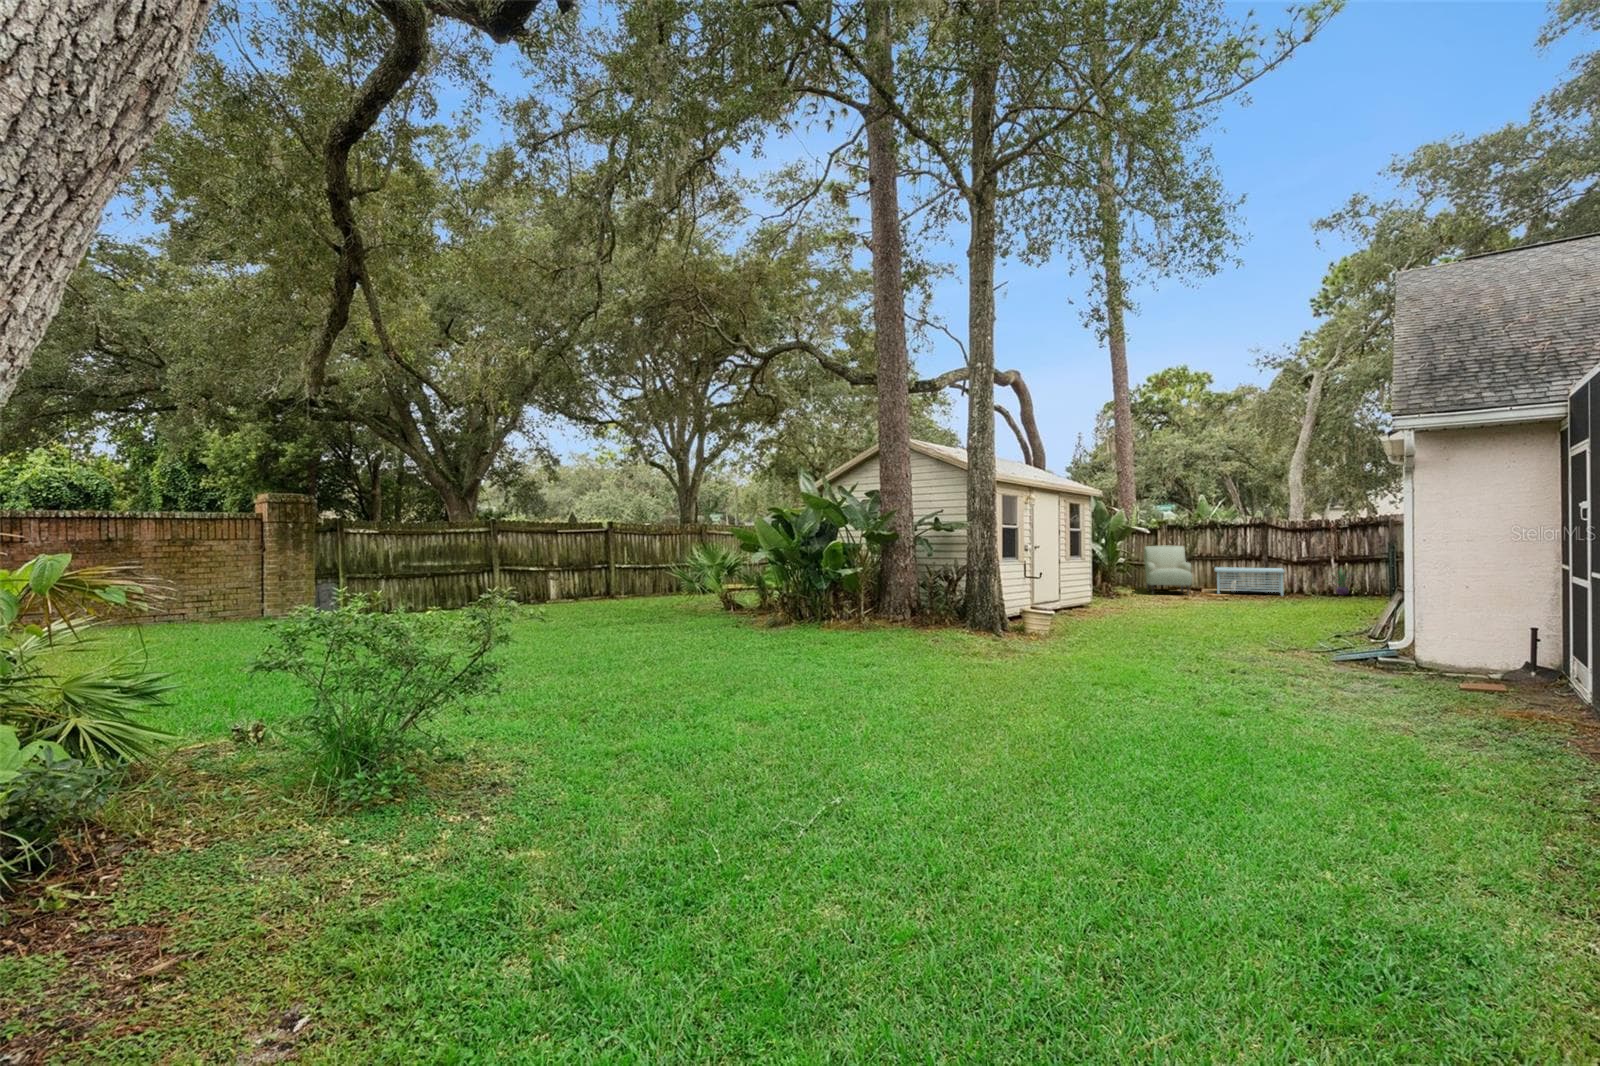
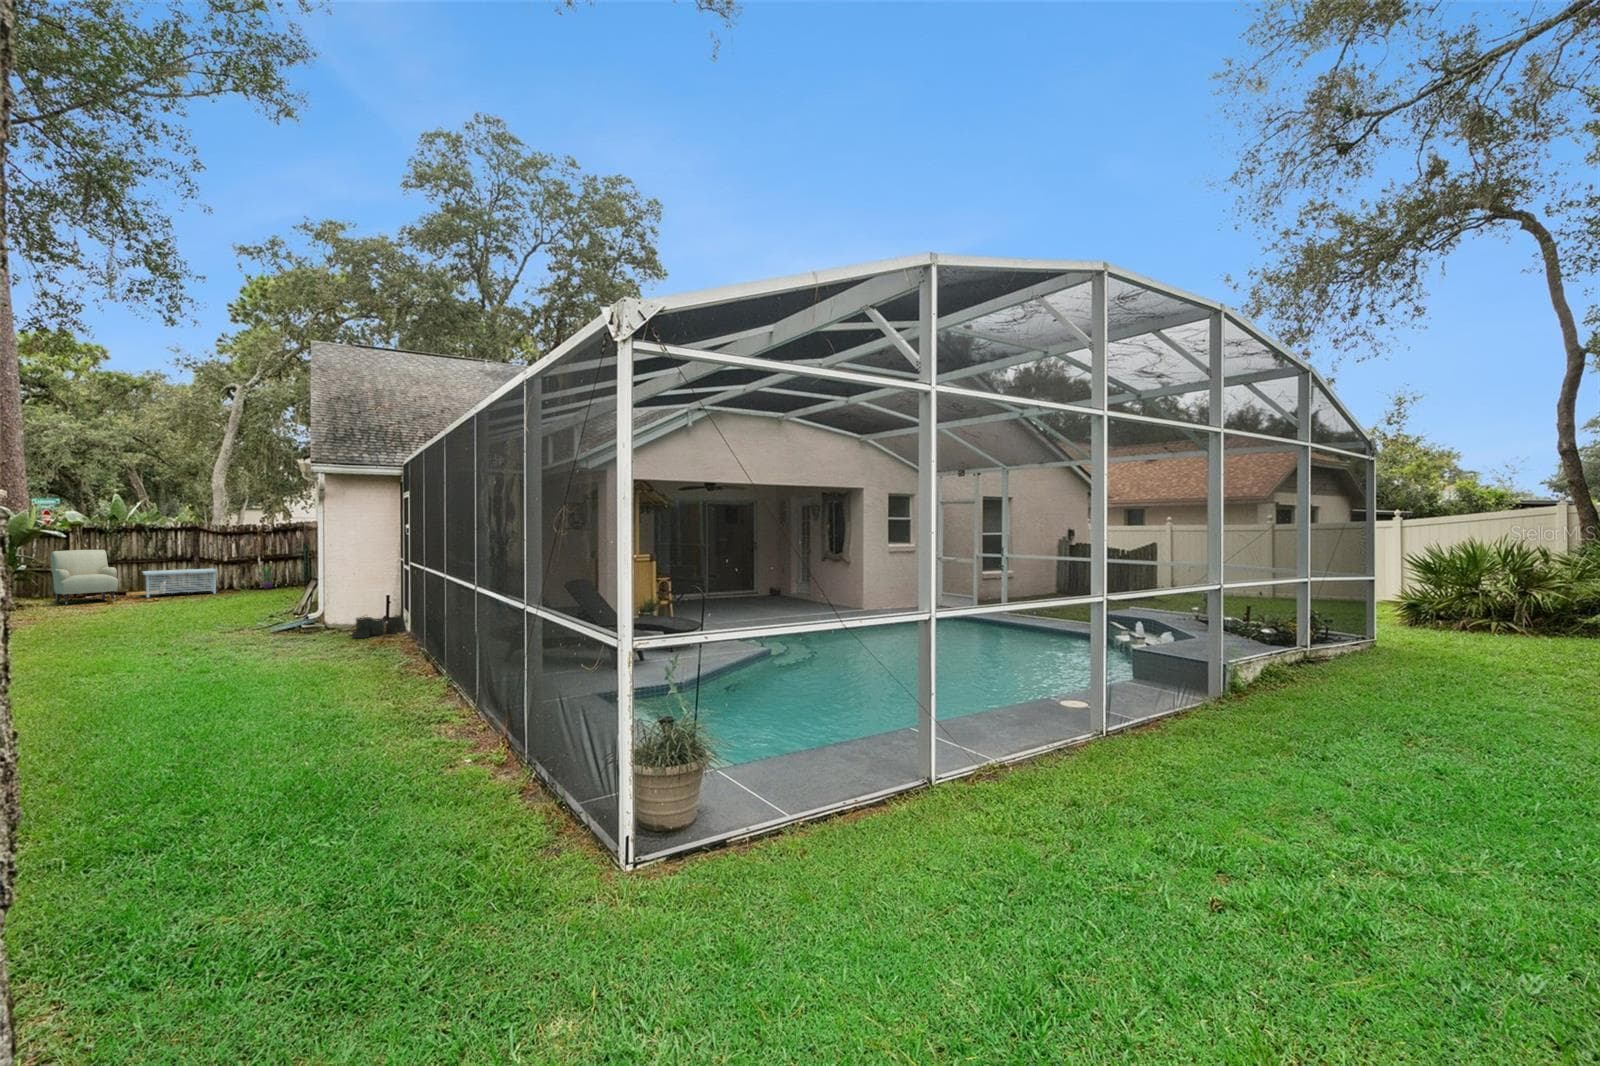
woven basket: none [1463,660,1580,705] -> present [352,616,406,638]

